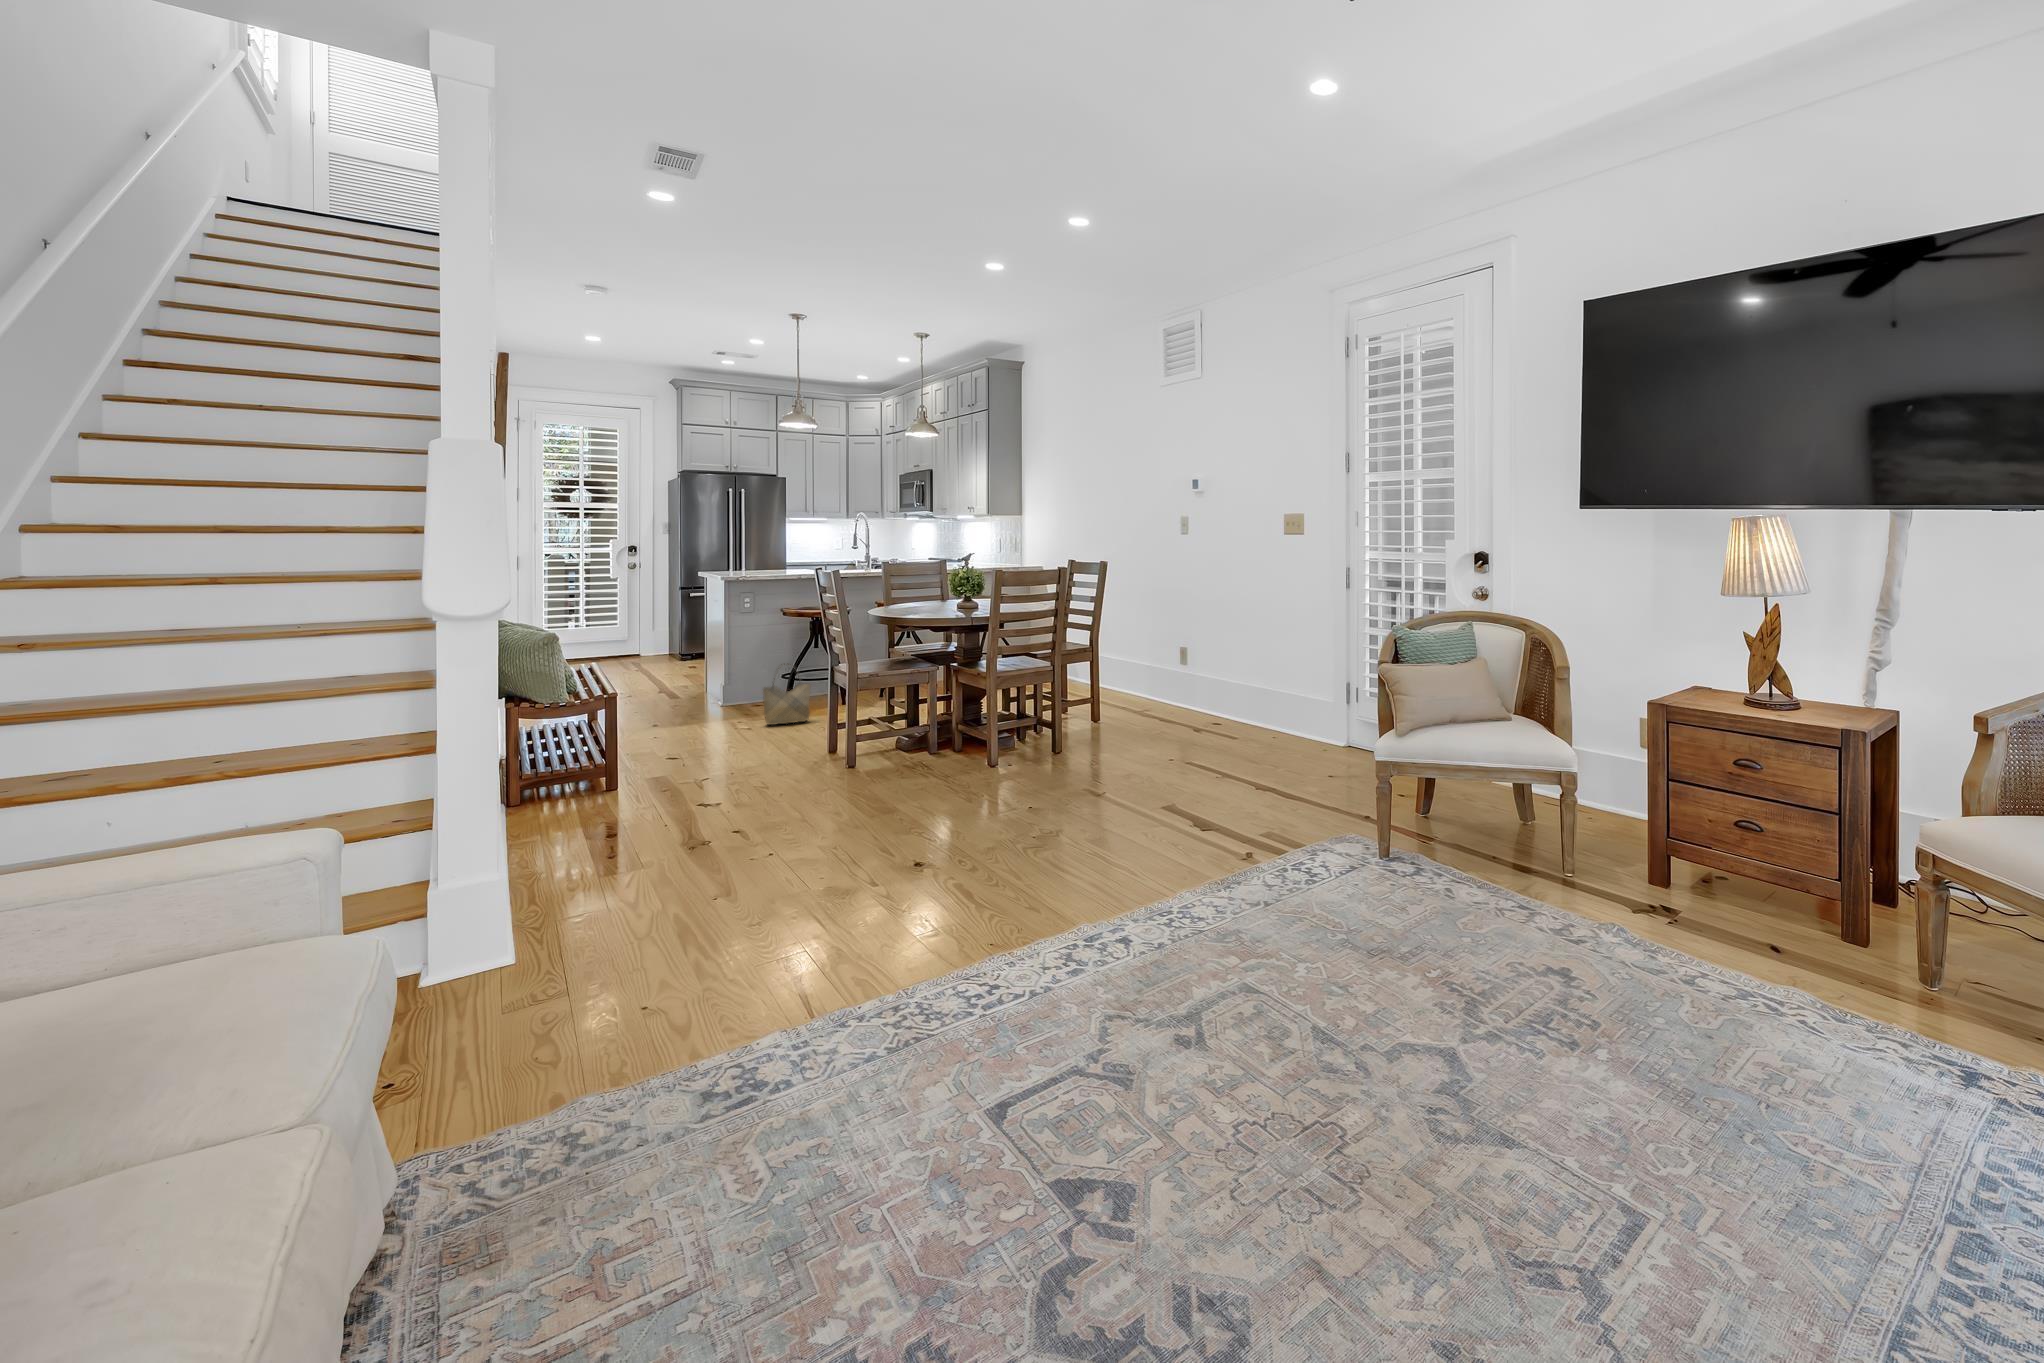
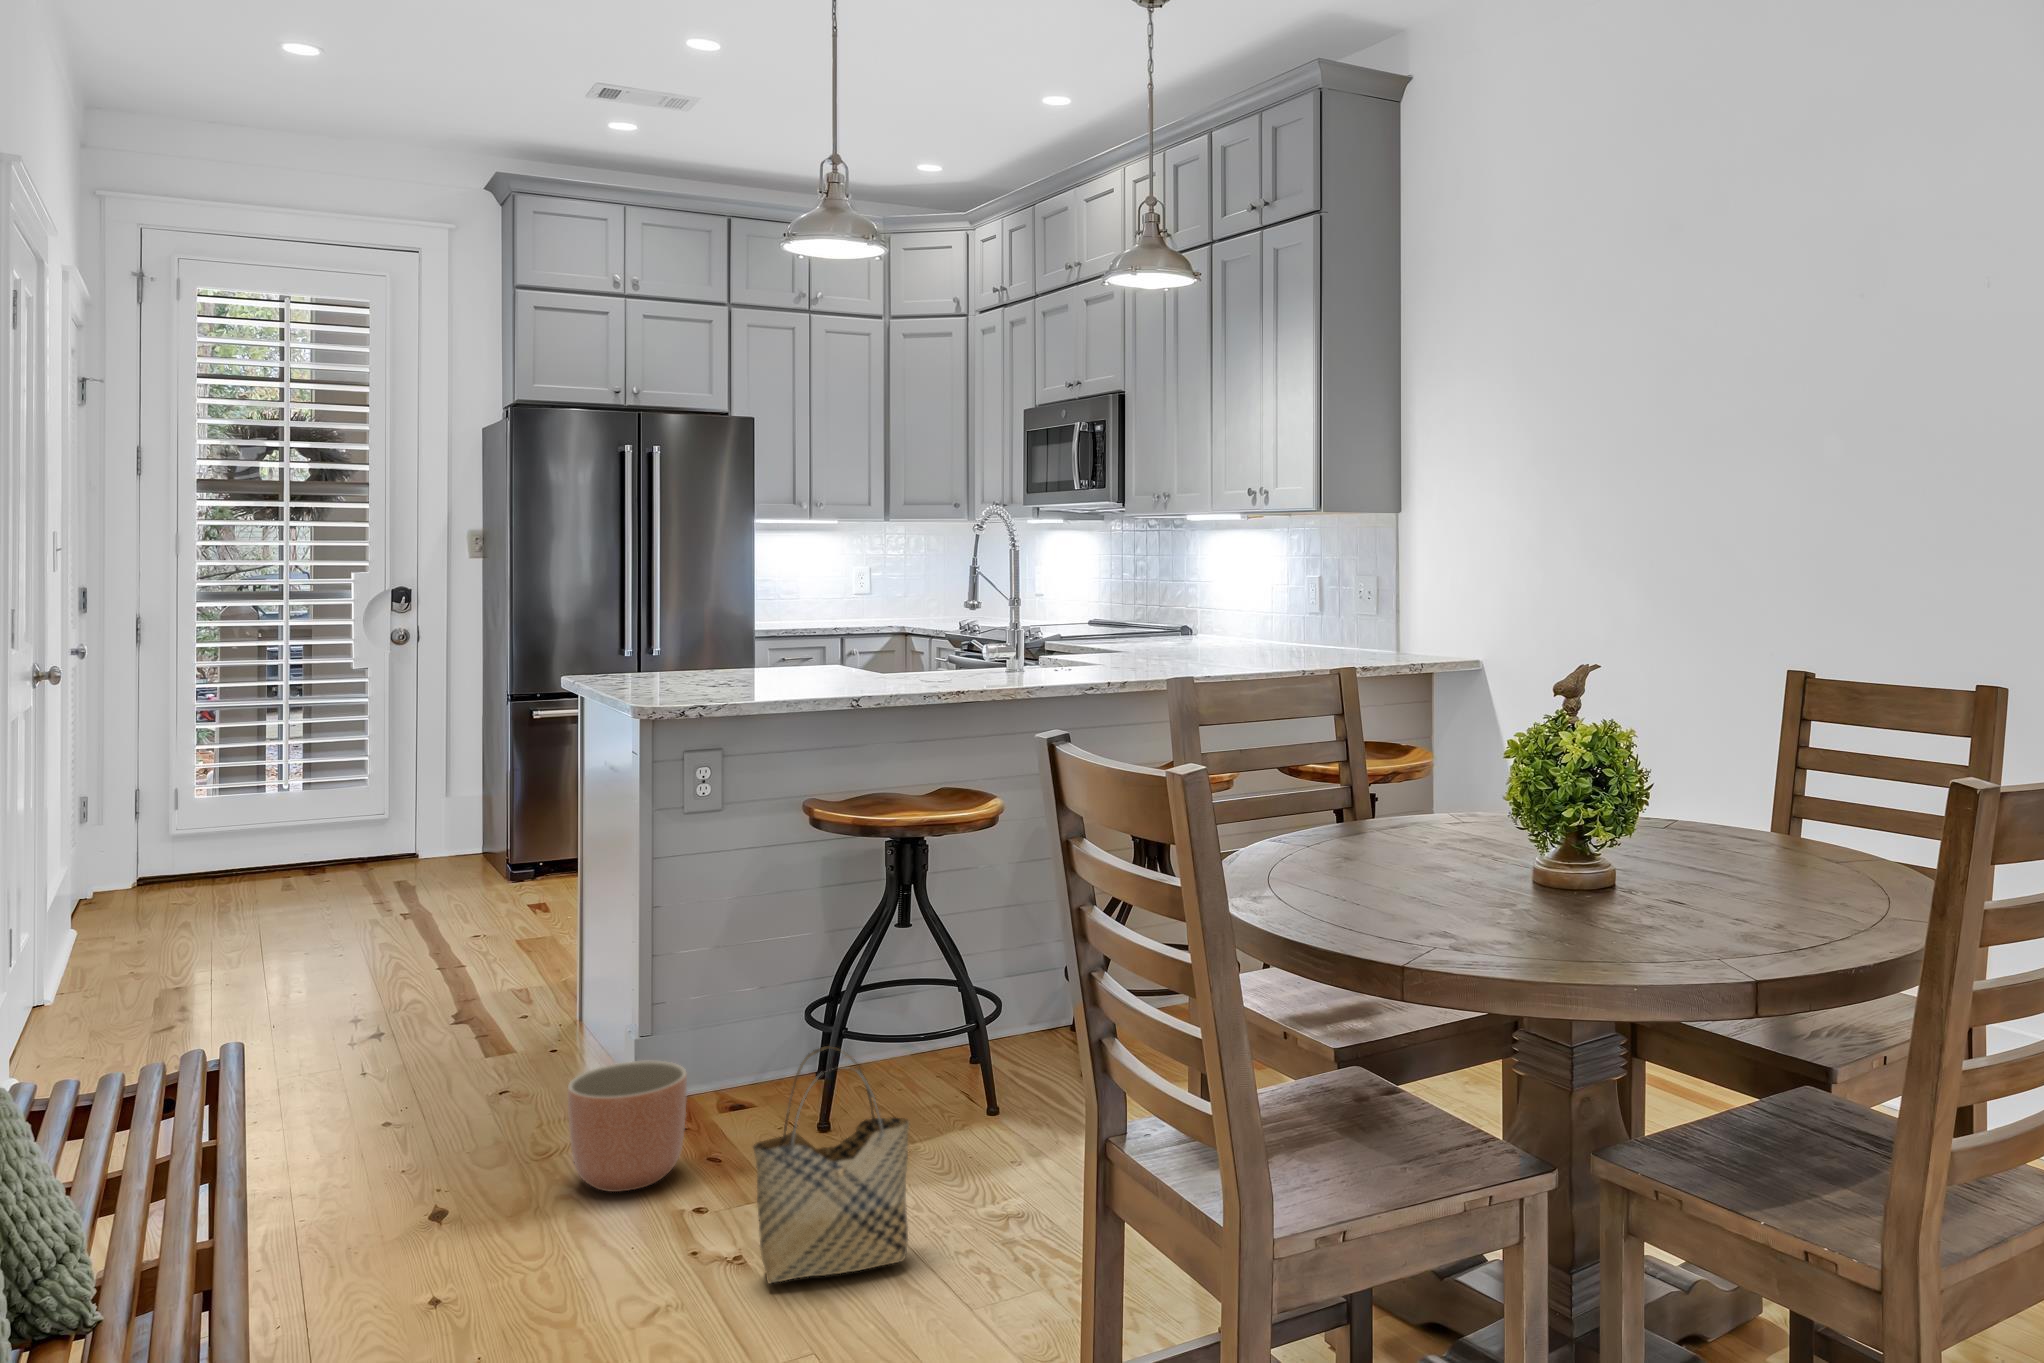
planter: none [706,680,745,715] -> present [568,1061,687,1192]

